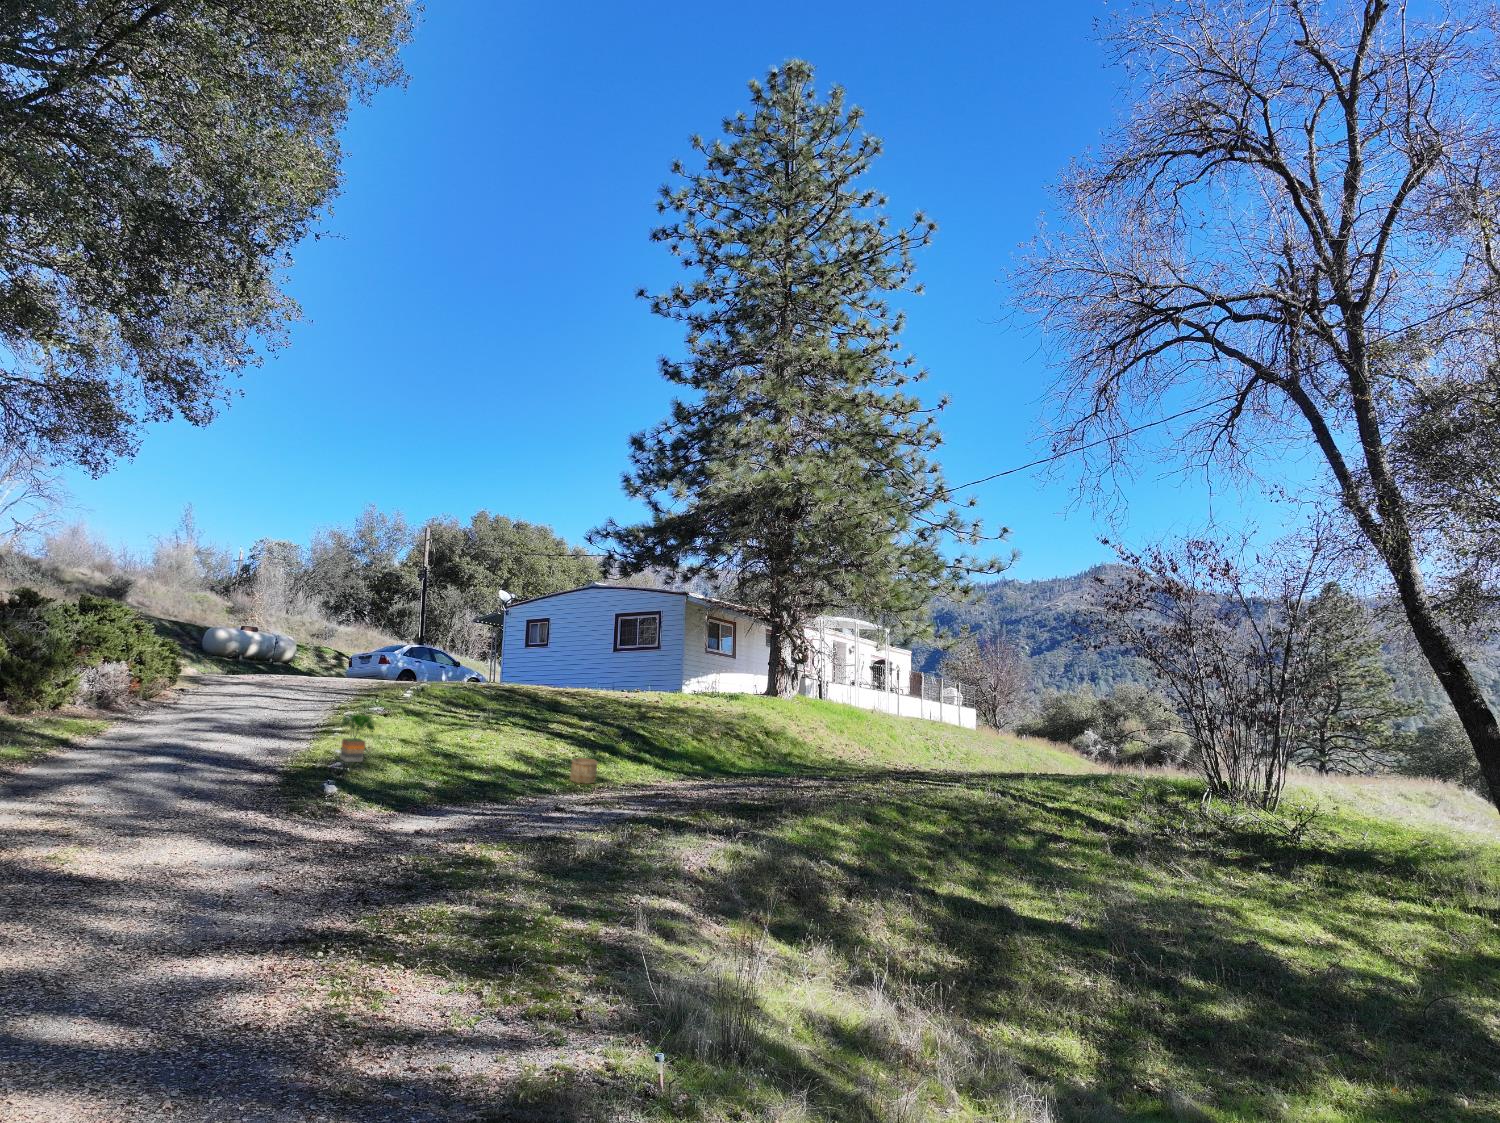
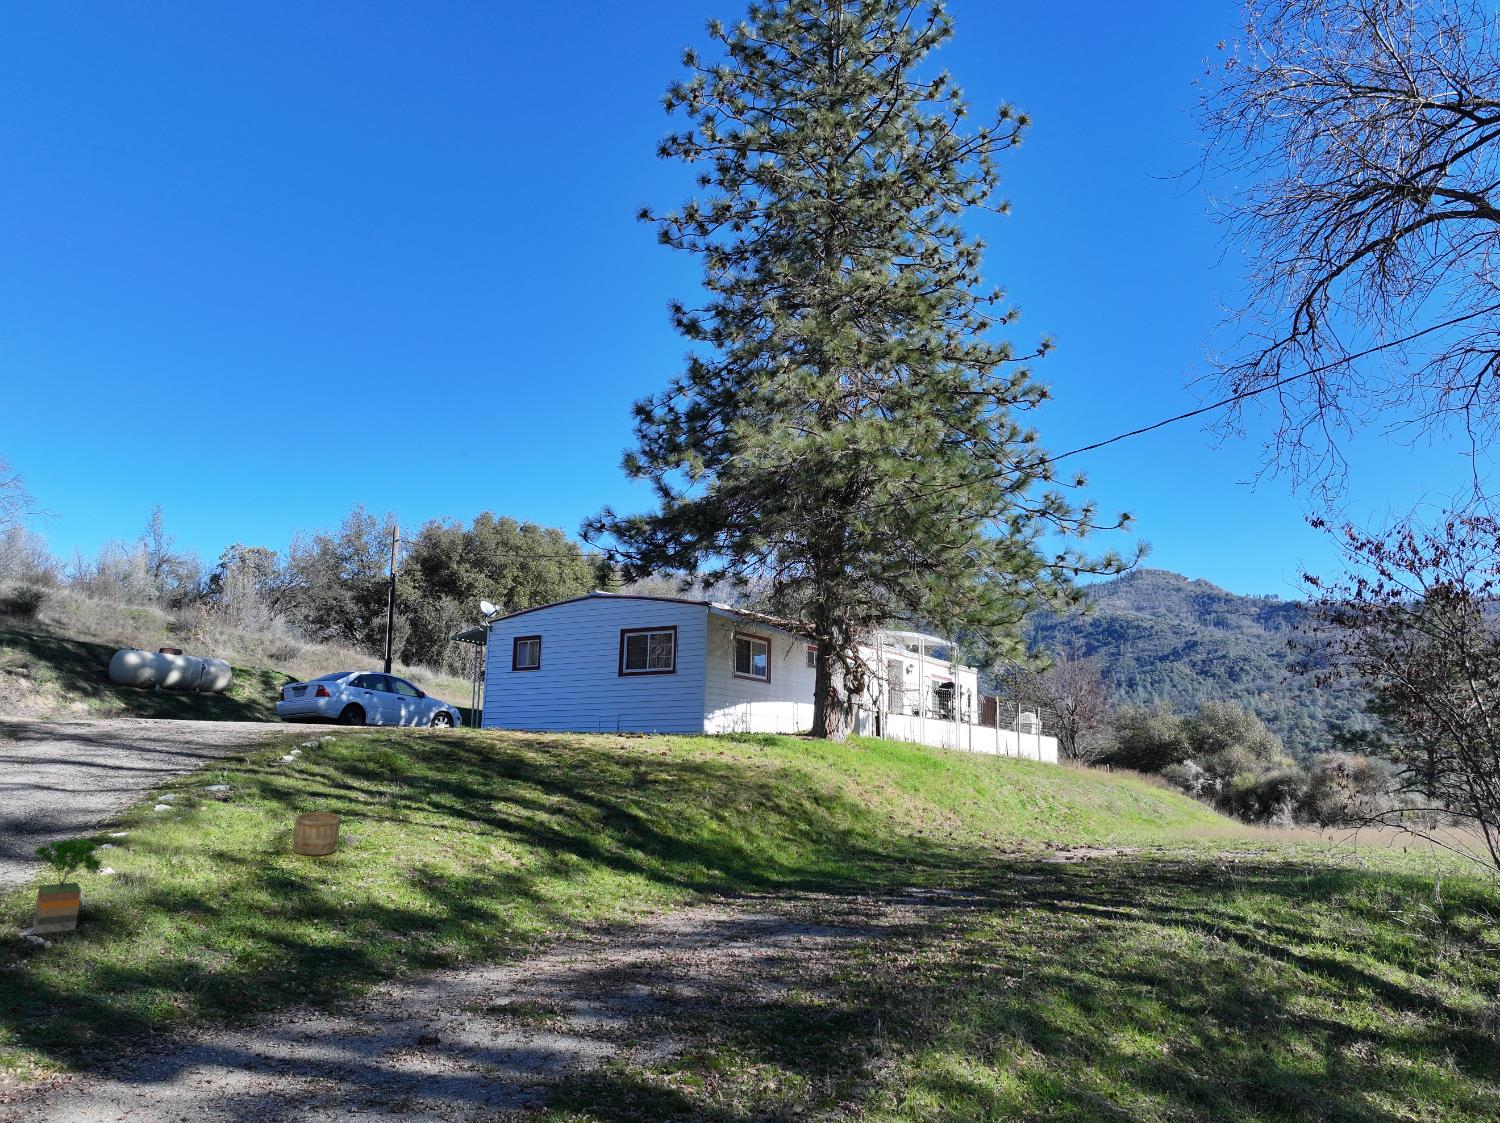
wooden bucket: present [570,758,598,784] -> present [292,812,342,855]

